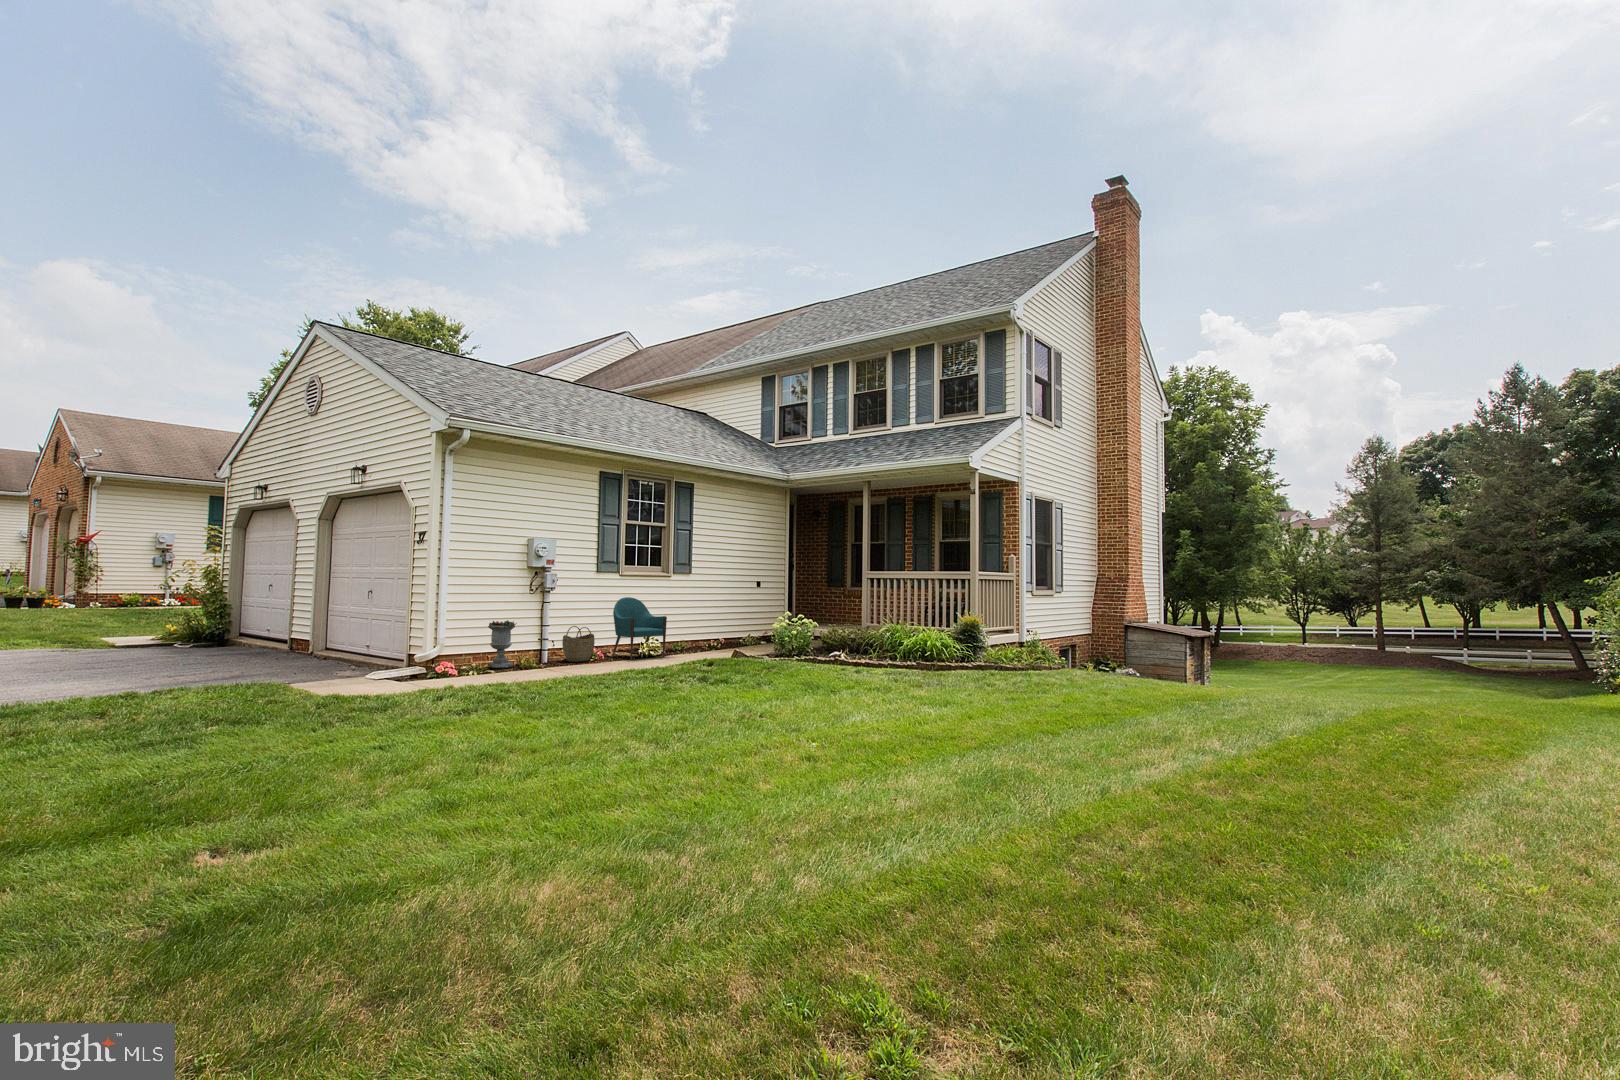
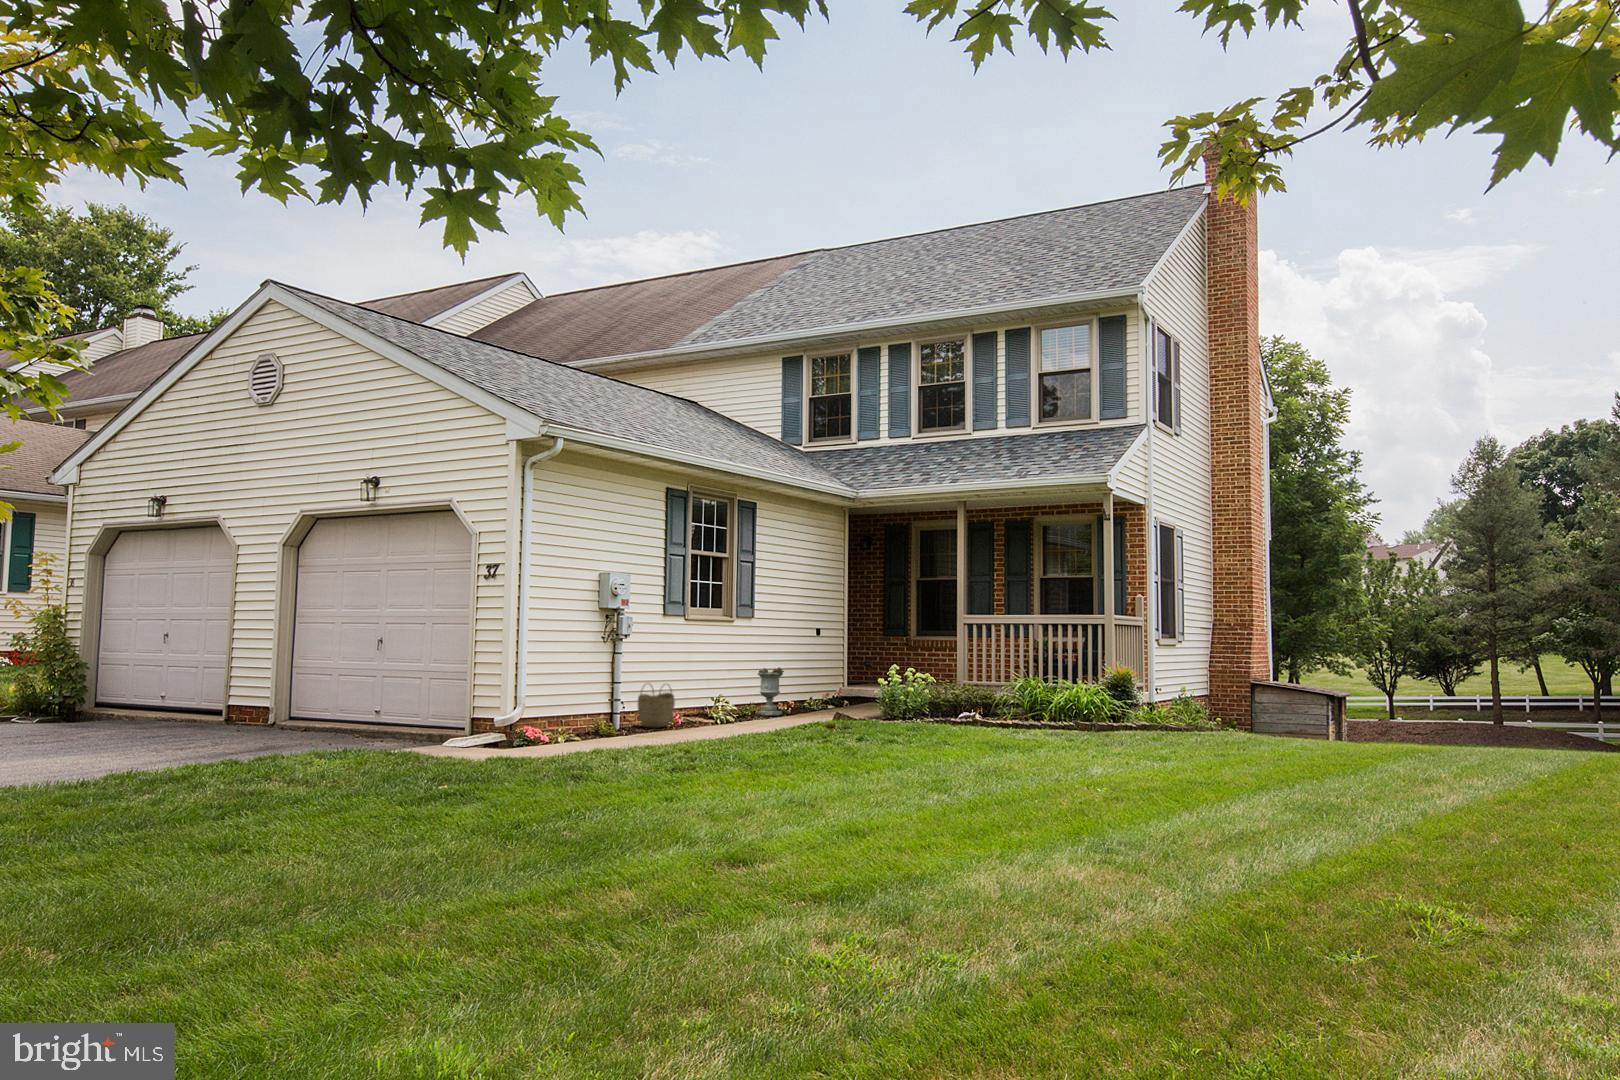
chair: present [612,597,667,660] -> none [684,647,751,726]
planter: present [488,620,516,668] -> present [757,667,784,716]

